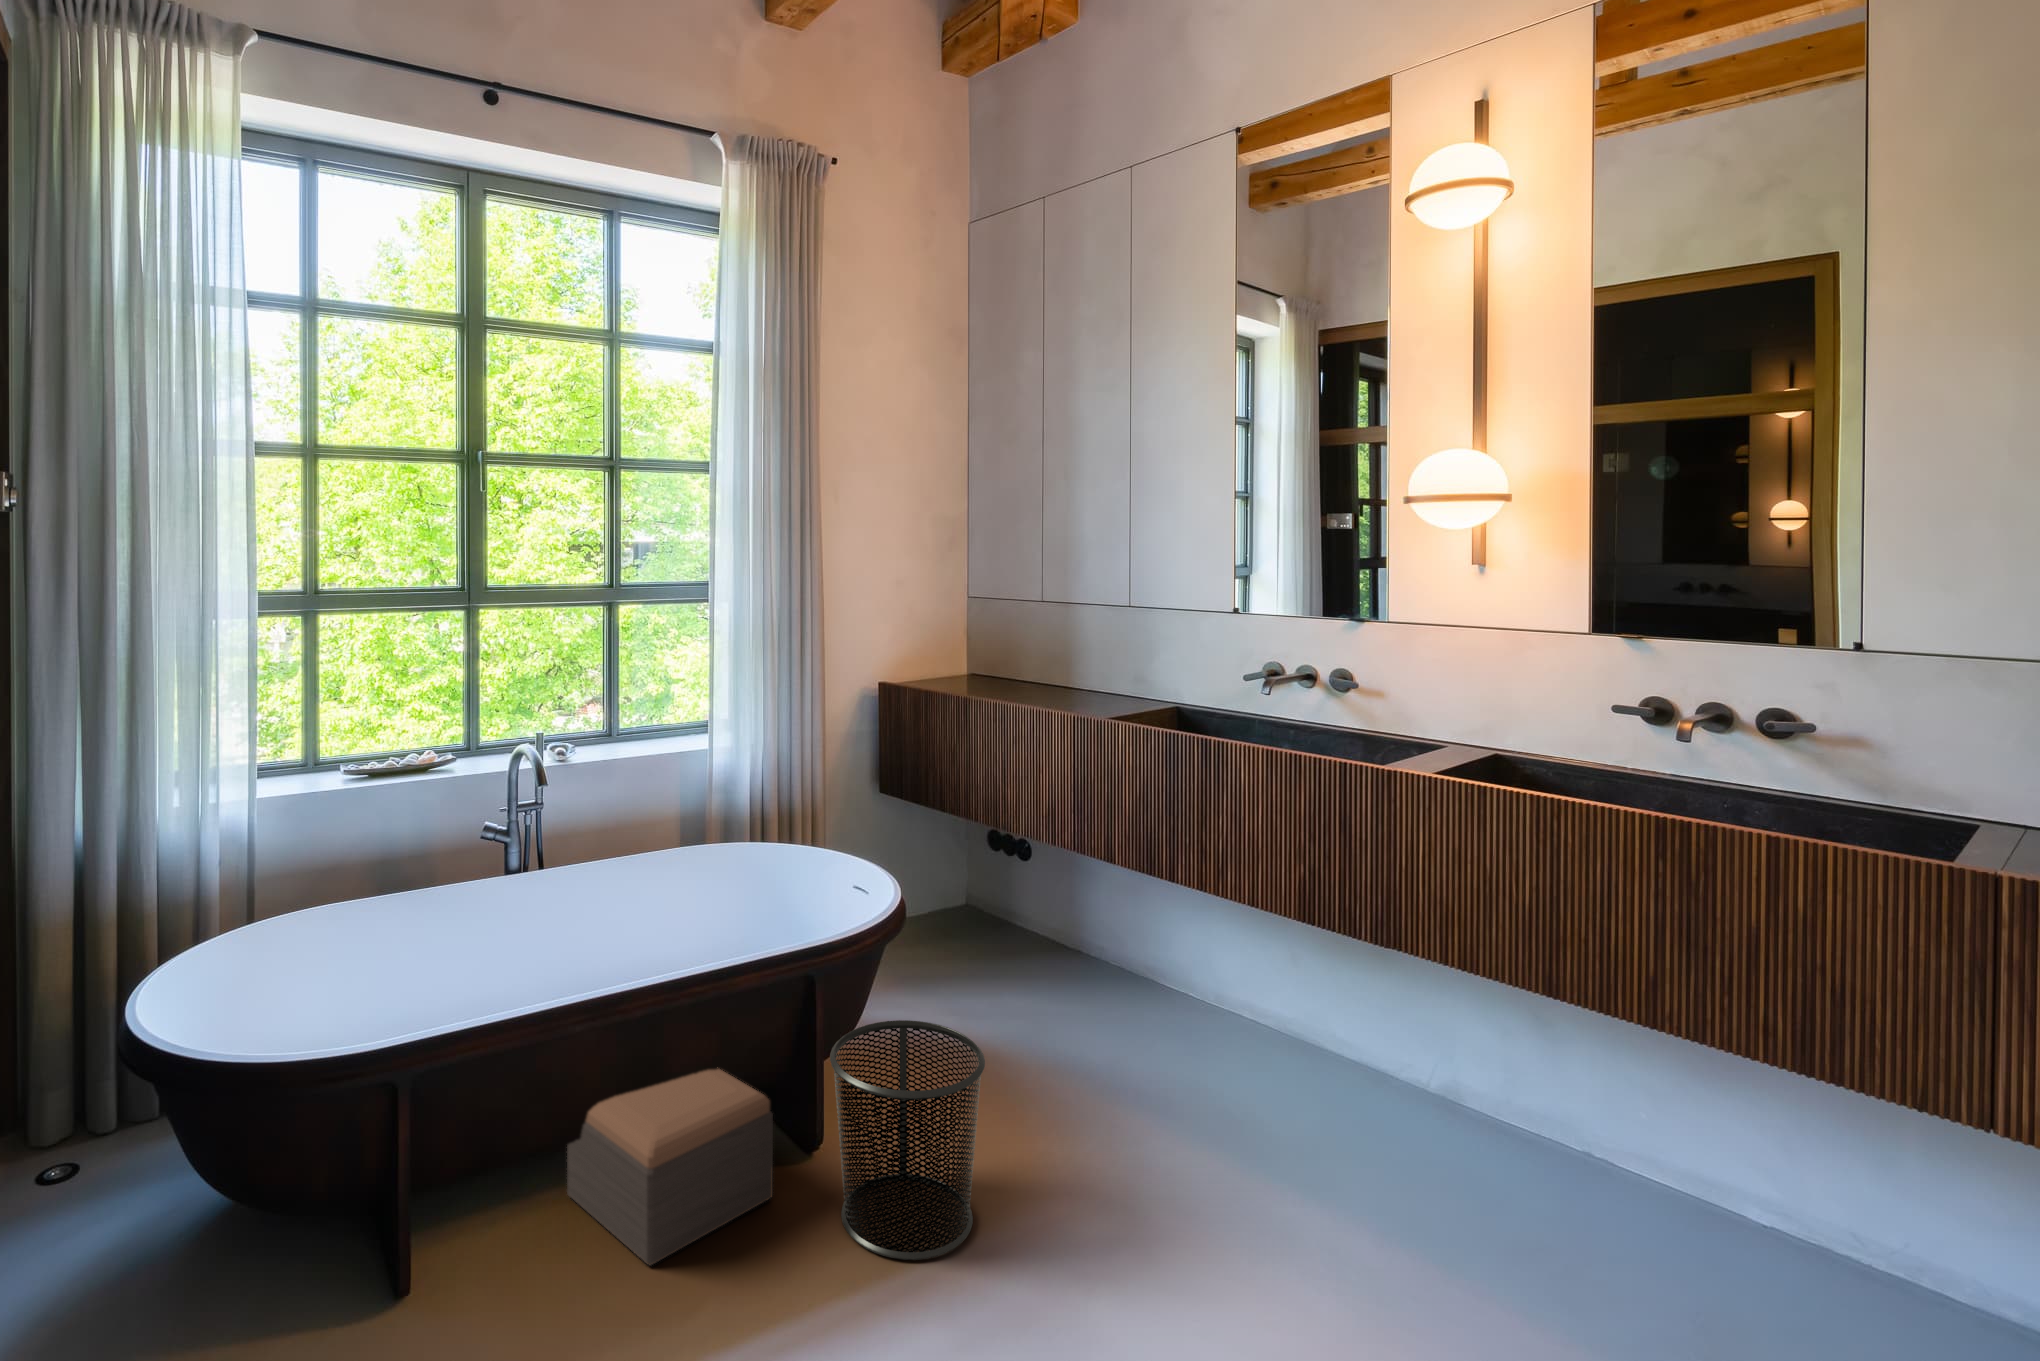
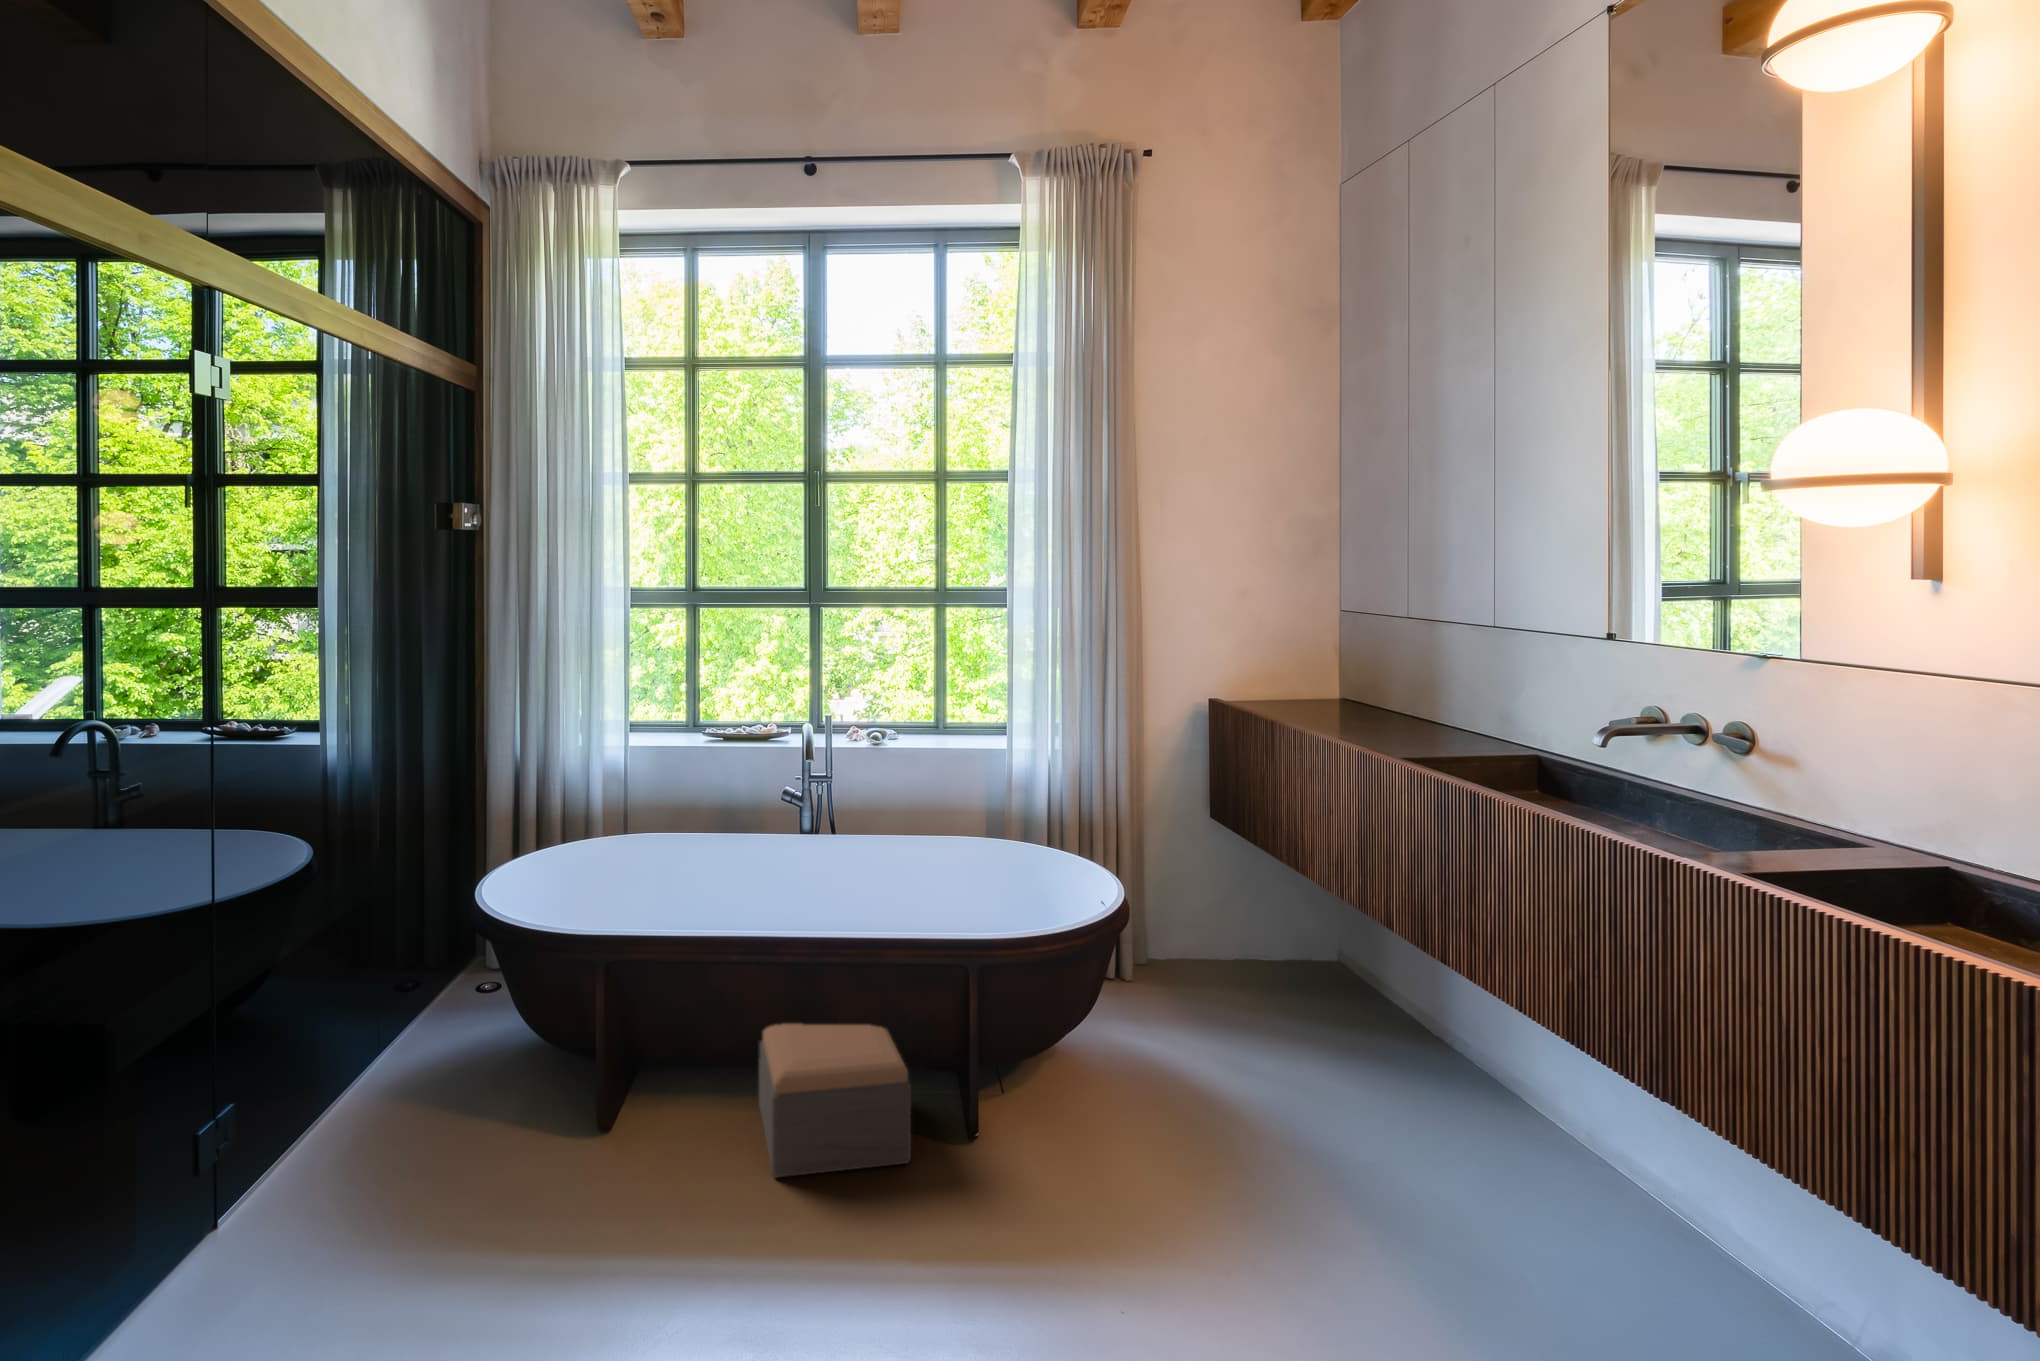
waste bin: present [830,1020,985,1260] -> none [937,1026,1093,1267]

